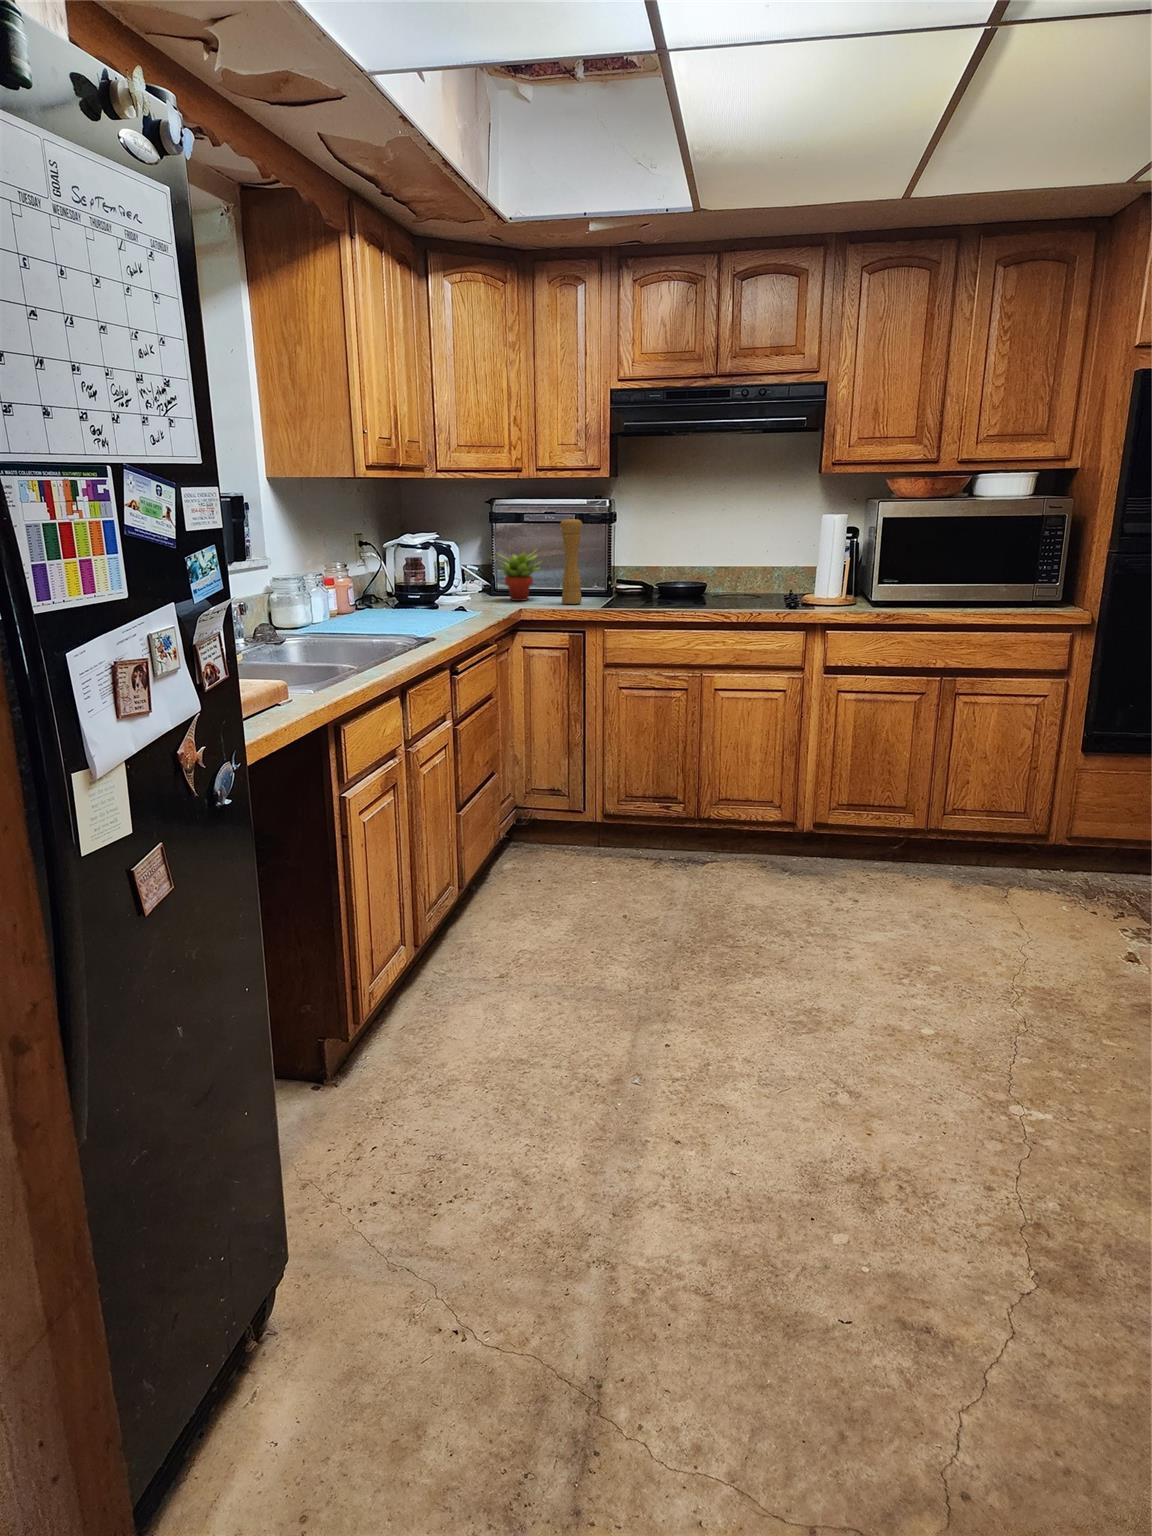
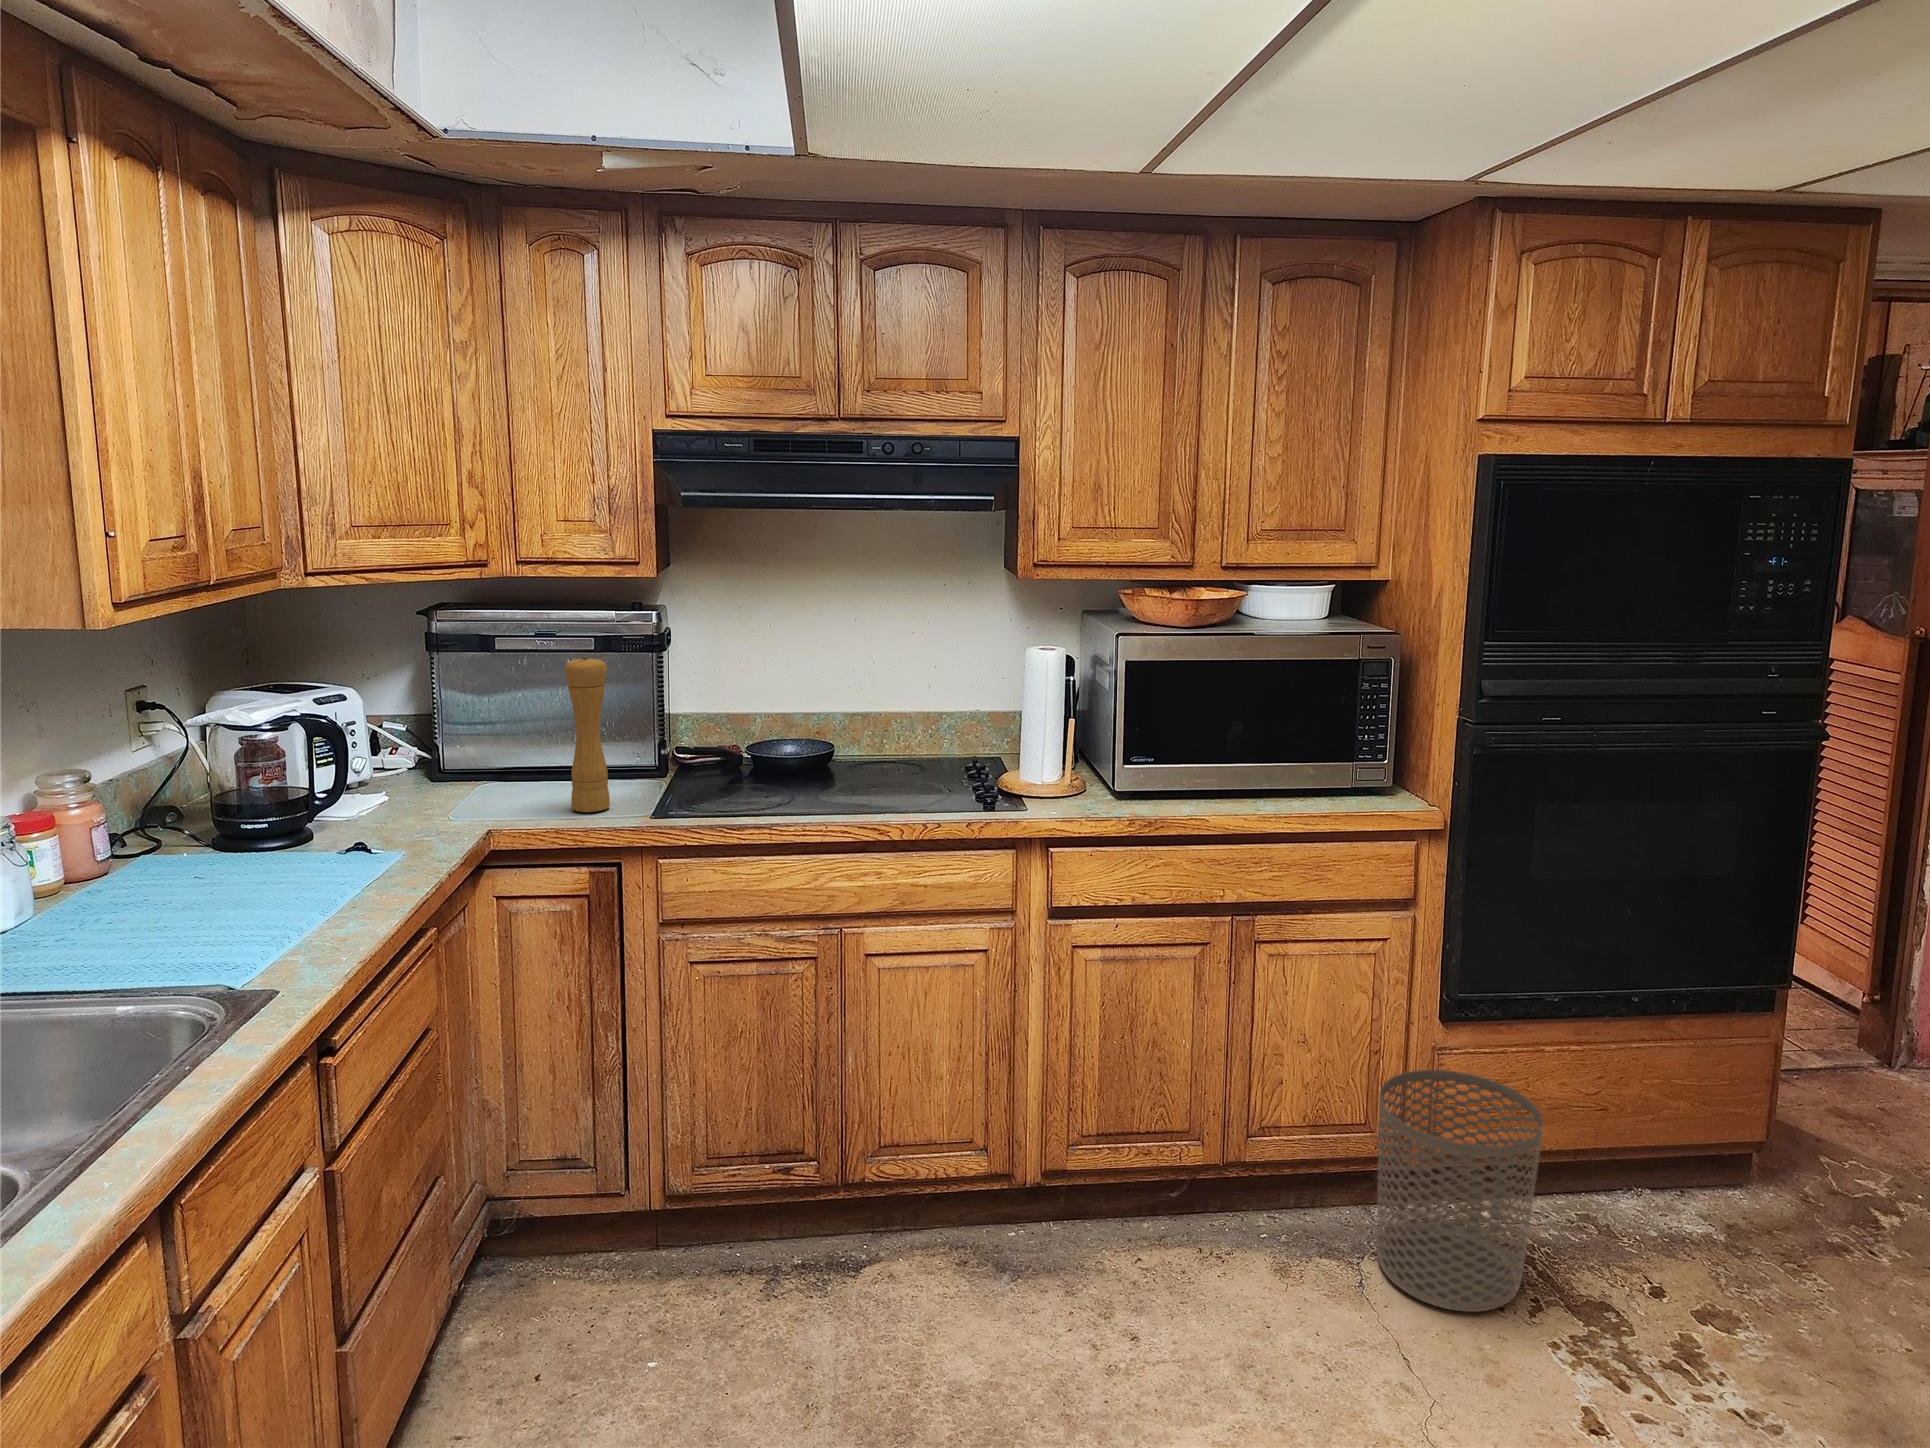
succulent plant: present [500,551,538,601] -> none [421,703,535,803]
waste bin: none [1019,781,1137,915] -> present [1377,1070,1543,1312]

